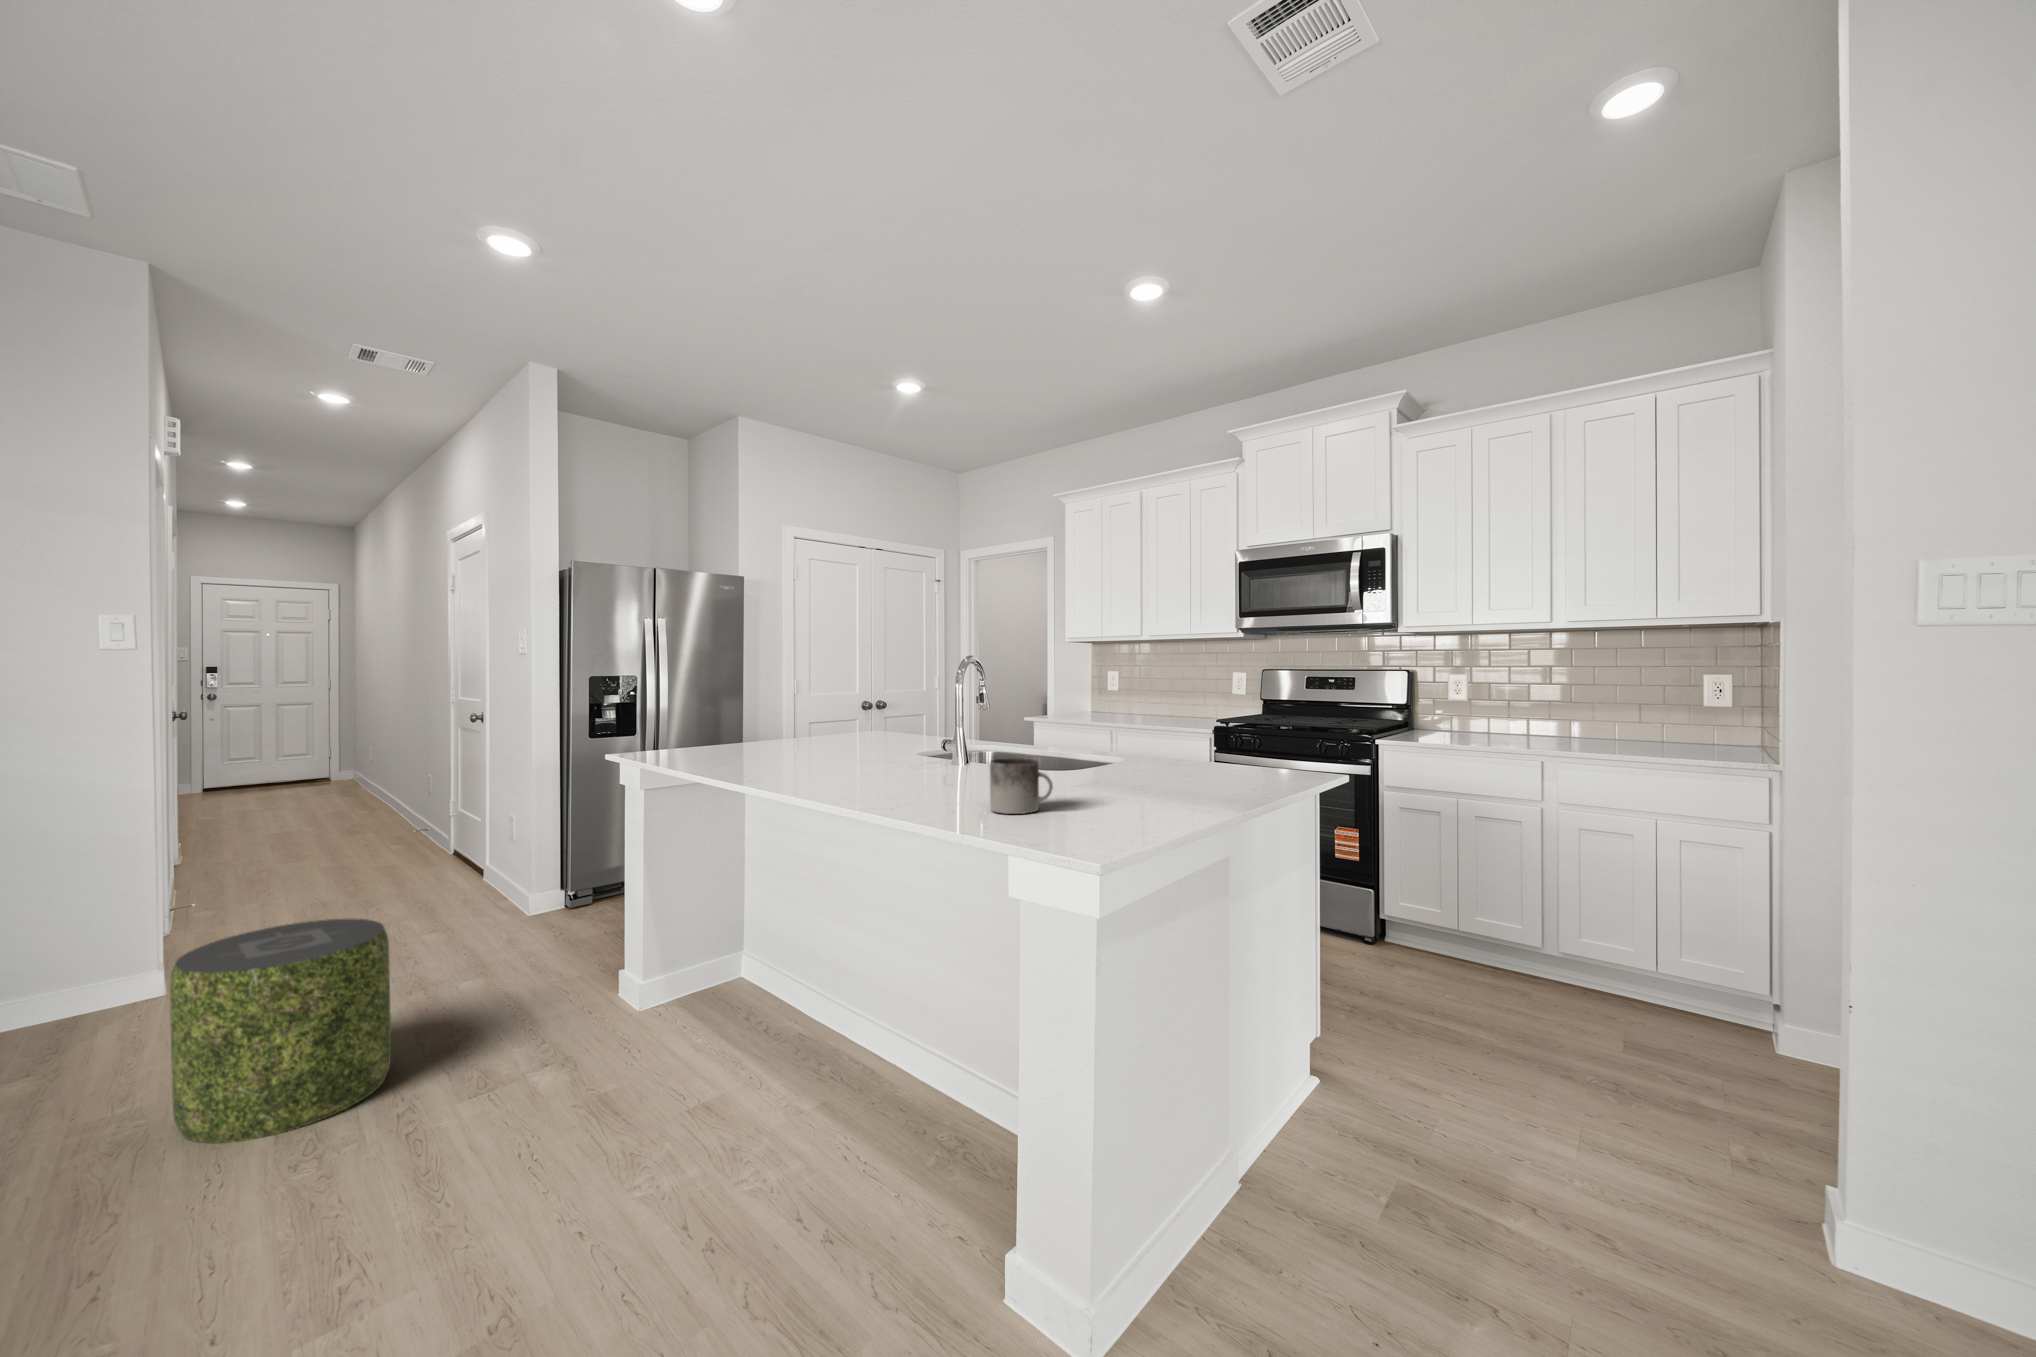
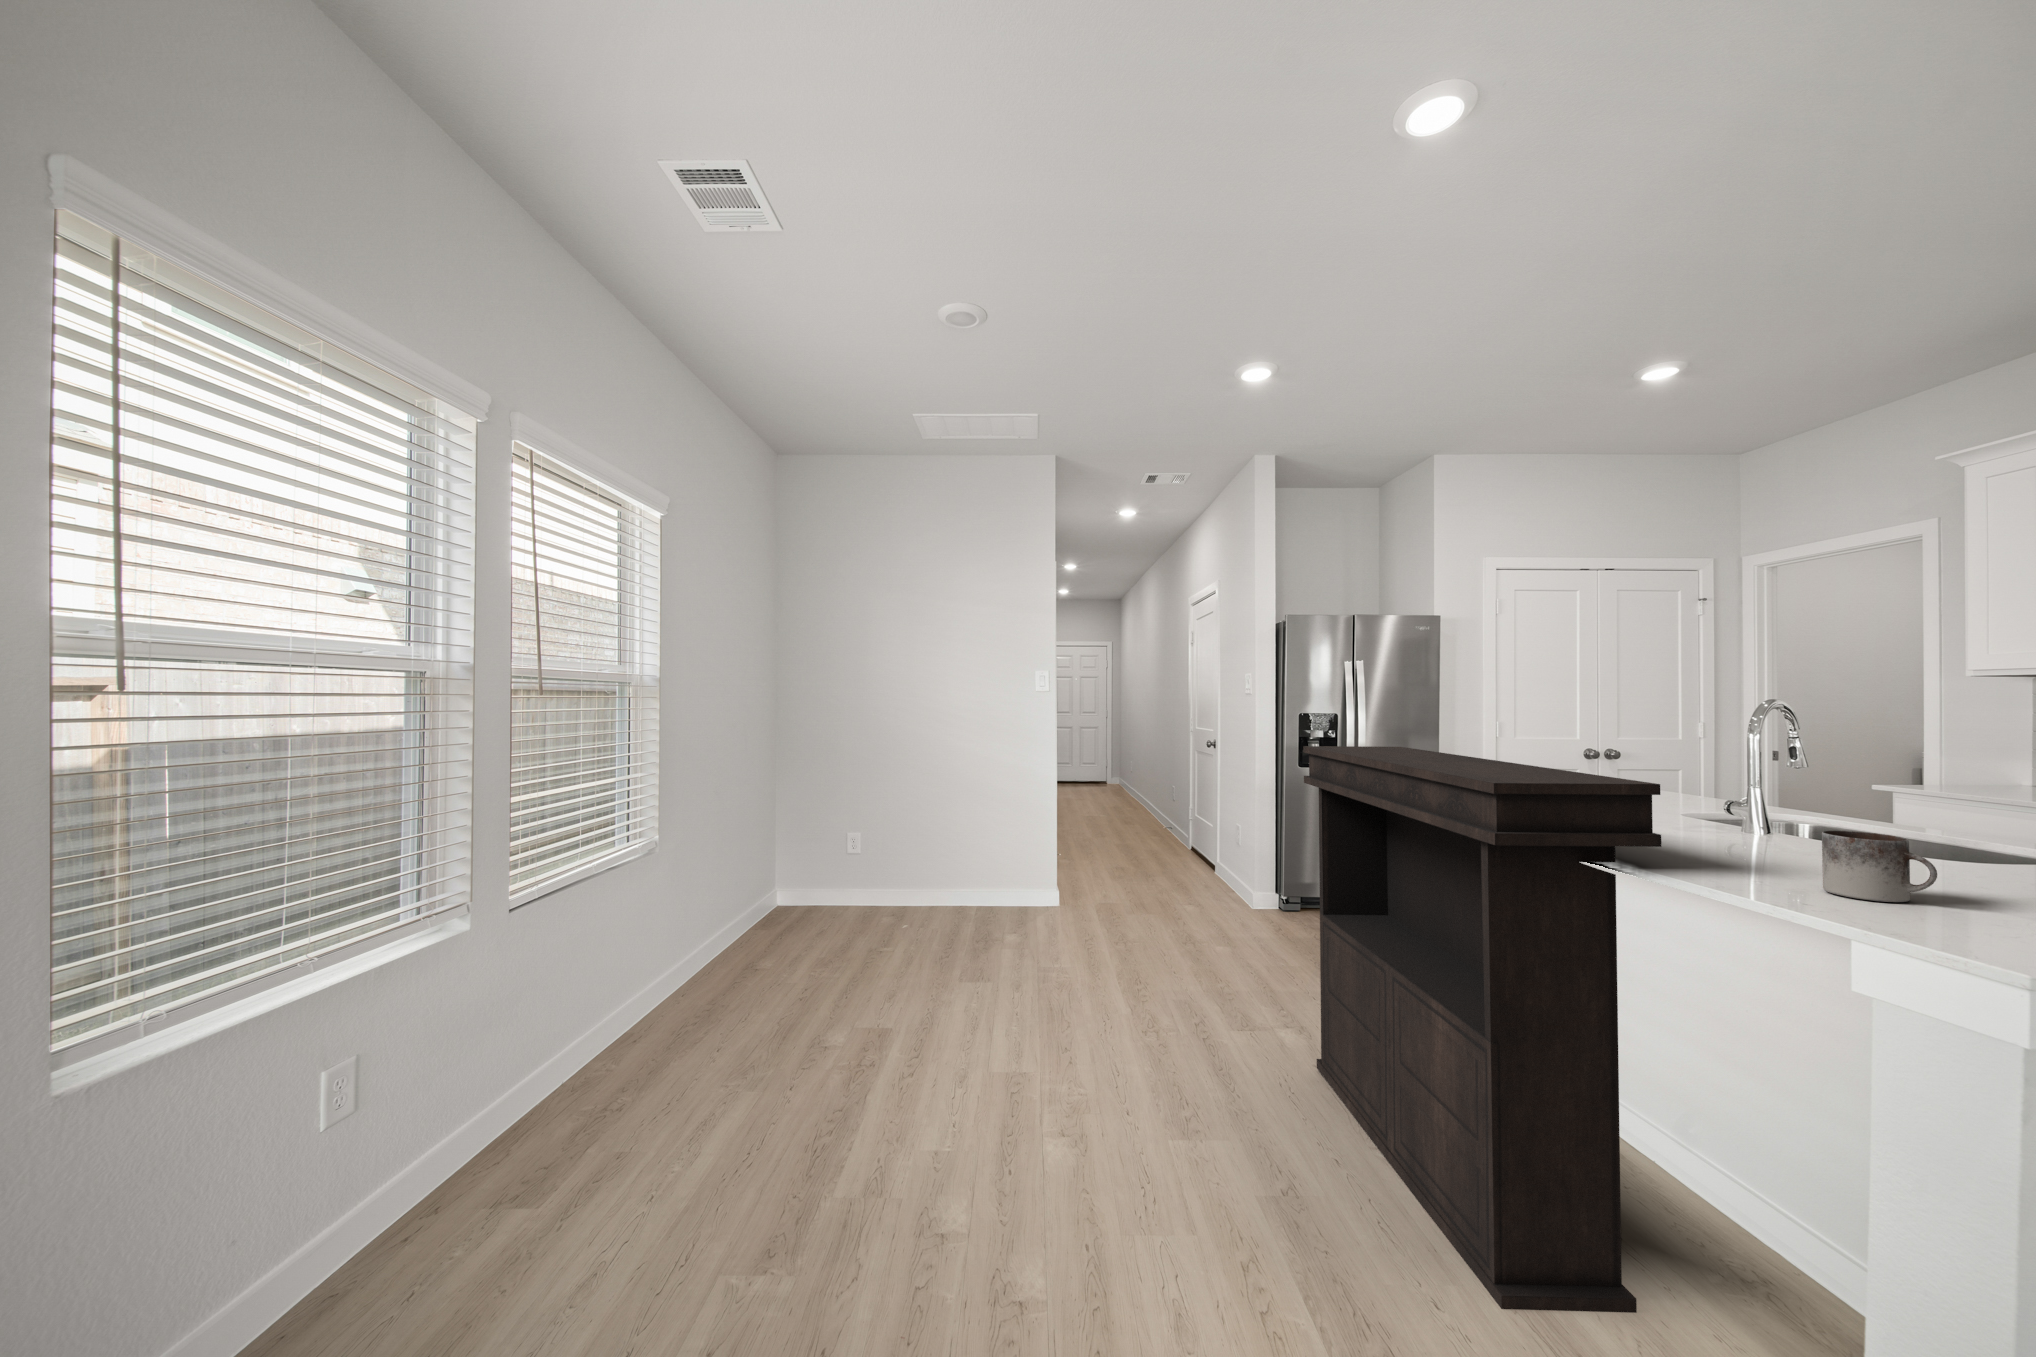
console table: none [559,709,885,1294] -> present [1303,746,1661,1313]
pouf: present [170,919,391,1143] -> none [1065,881,1178,1025]

